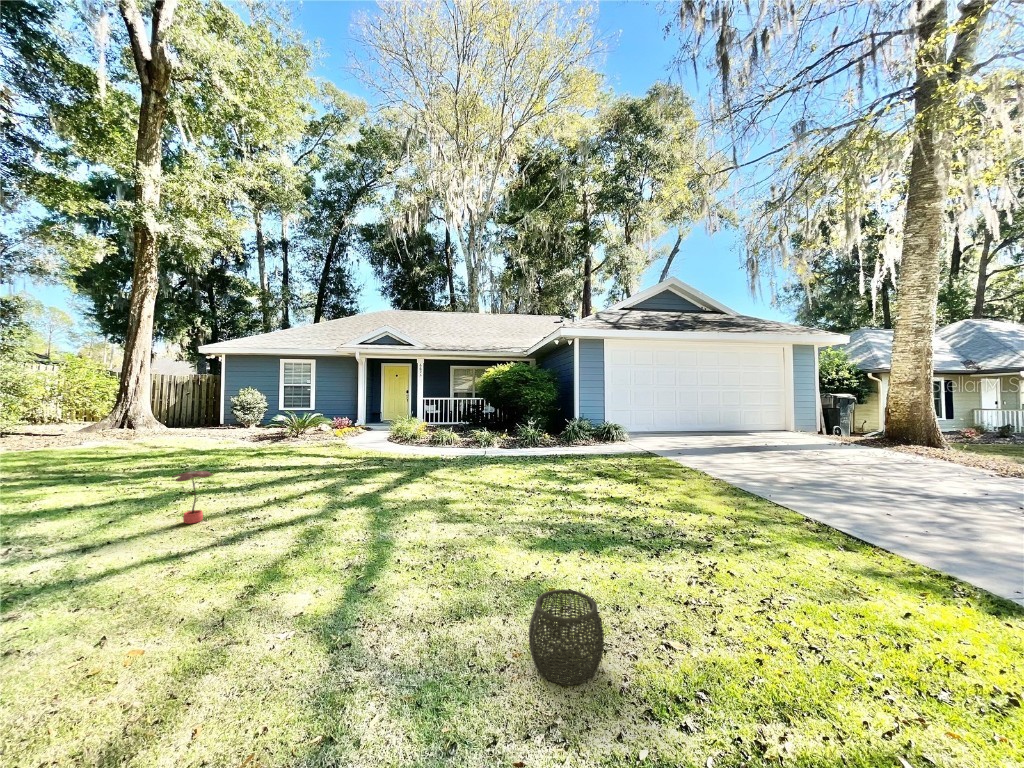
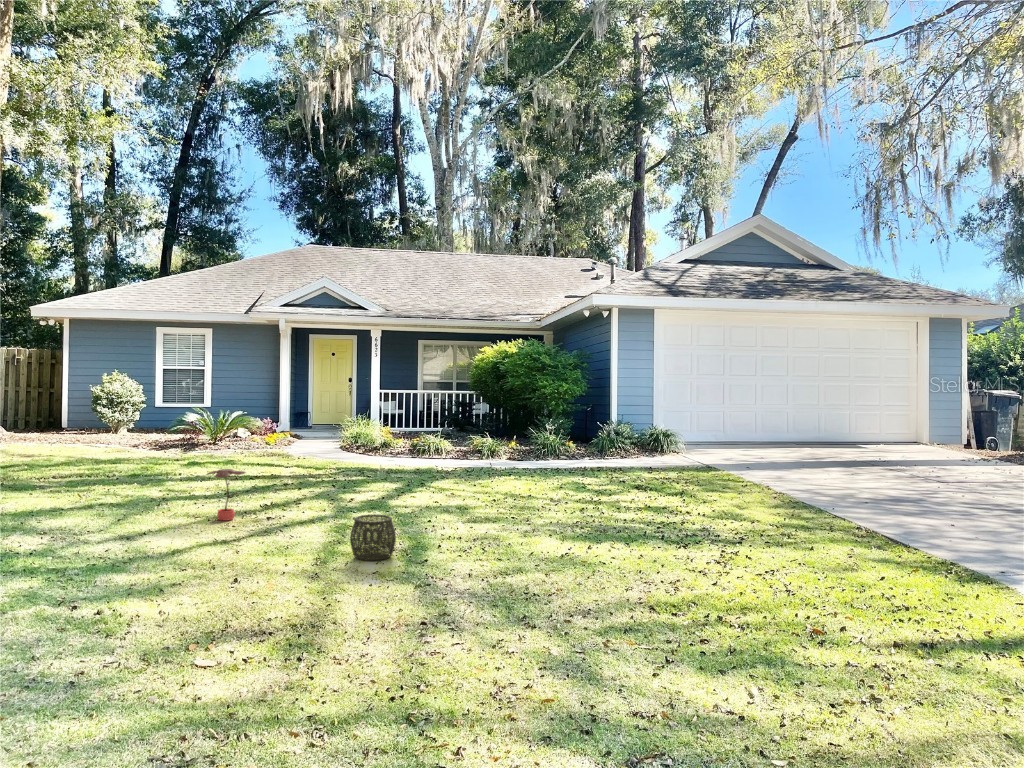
woven basket: present [529,590,604,686] -> present [350,514,396,561]

